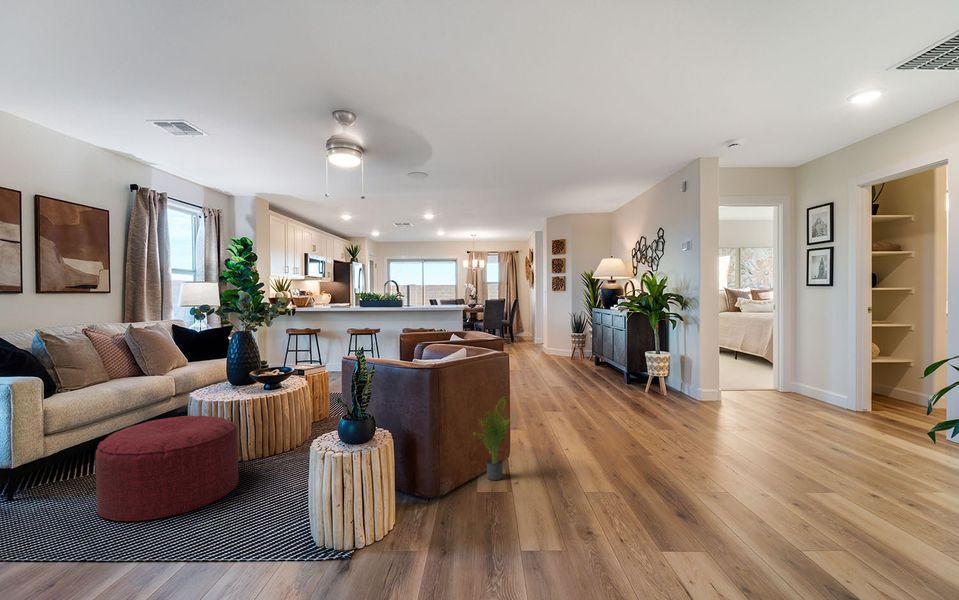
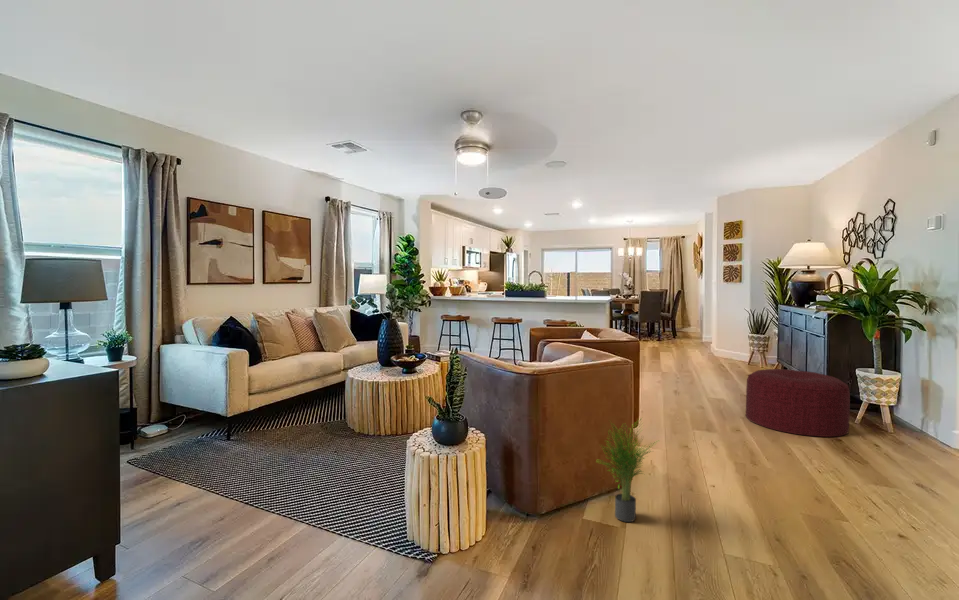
ottoman: present [95,415,239,521] -> present [746,369,850,437]

